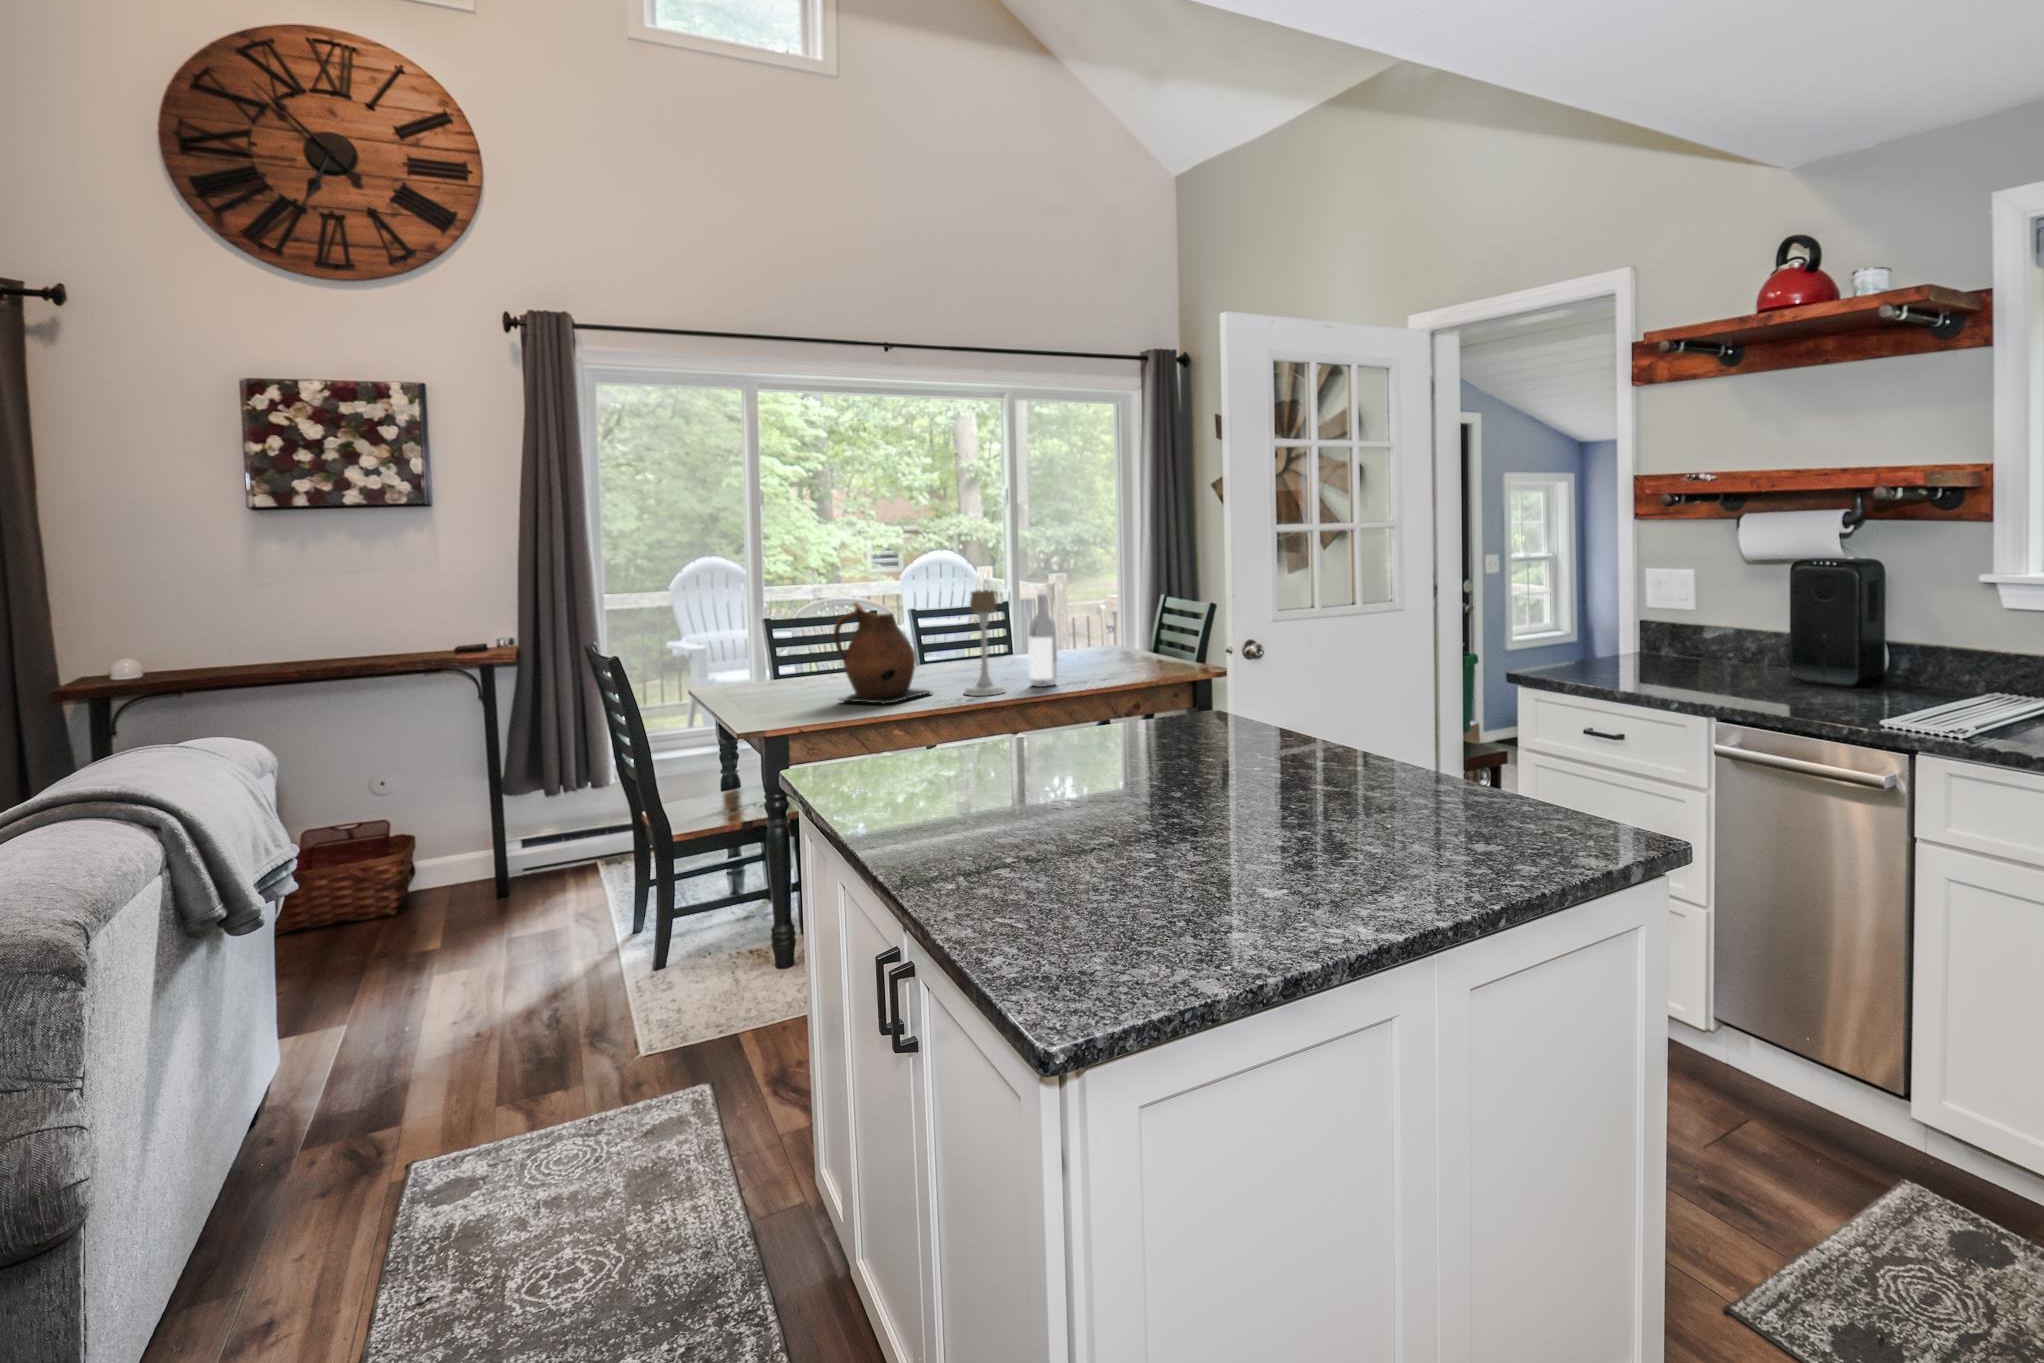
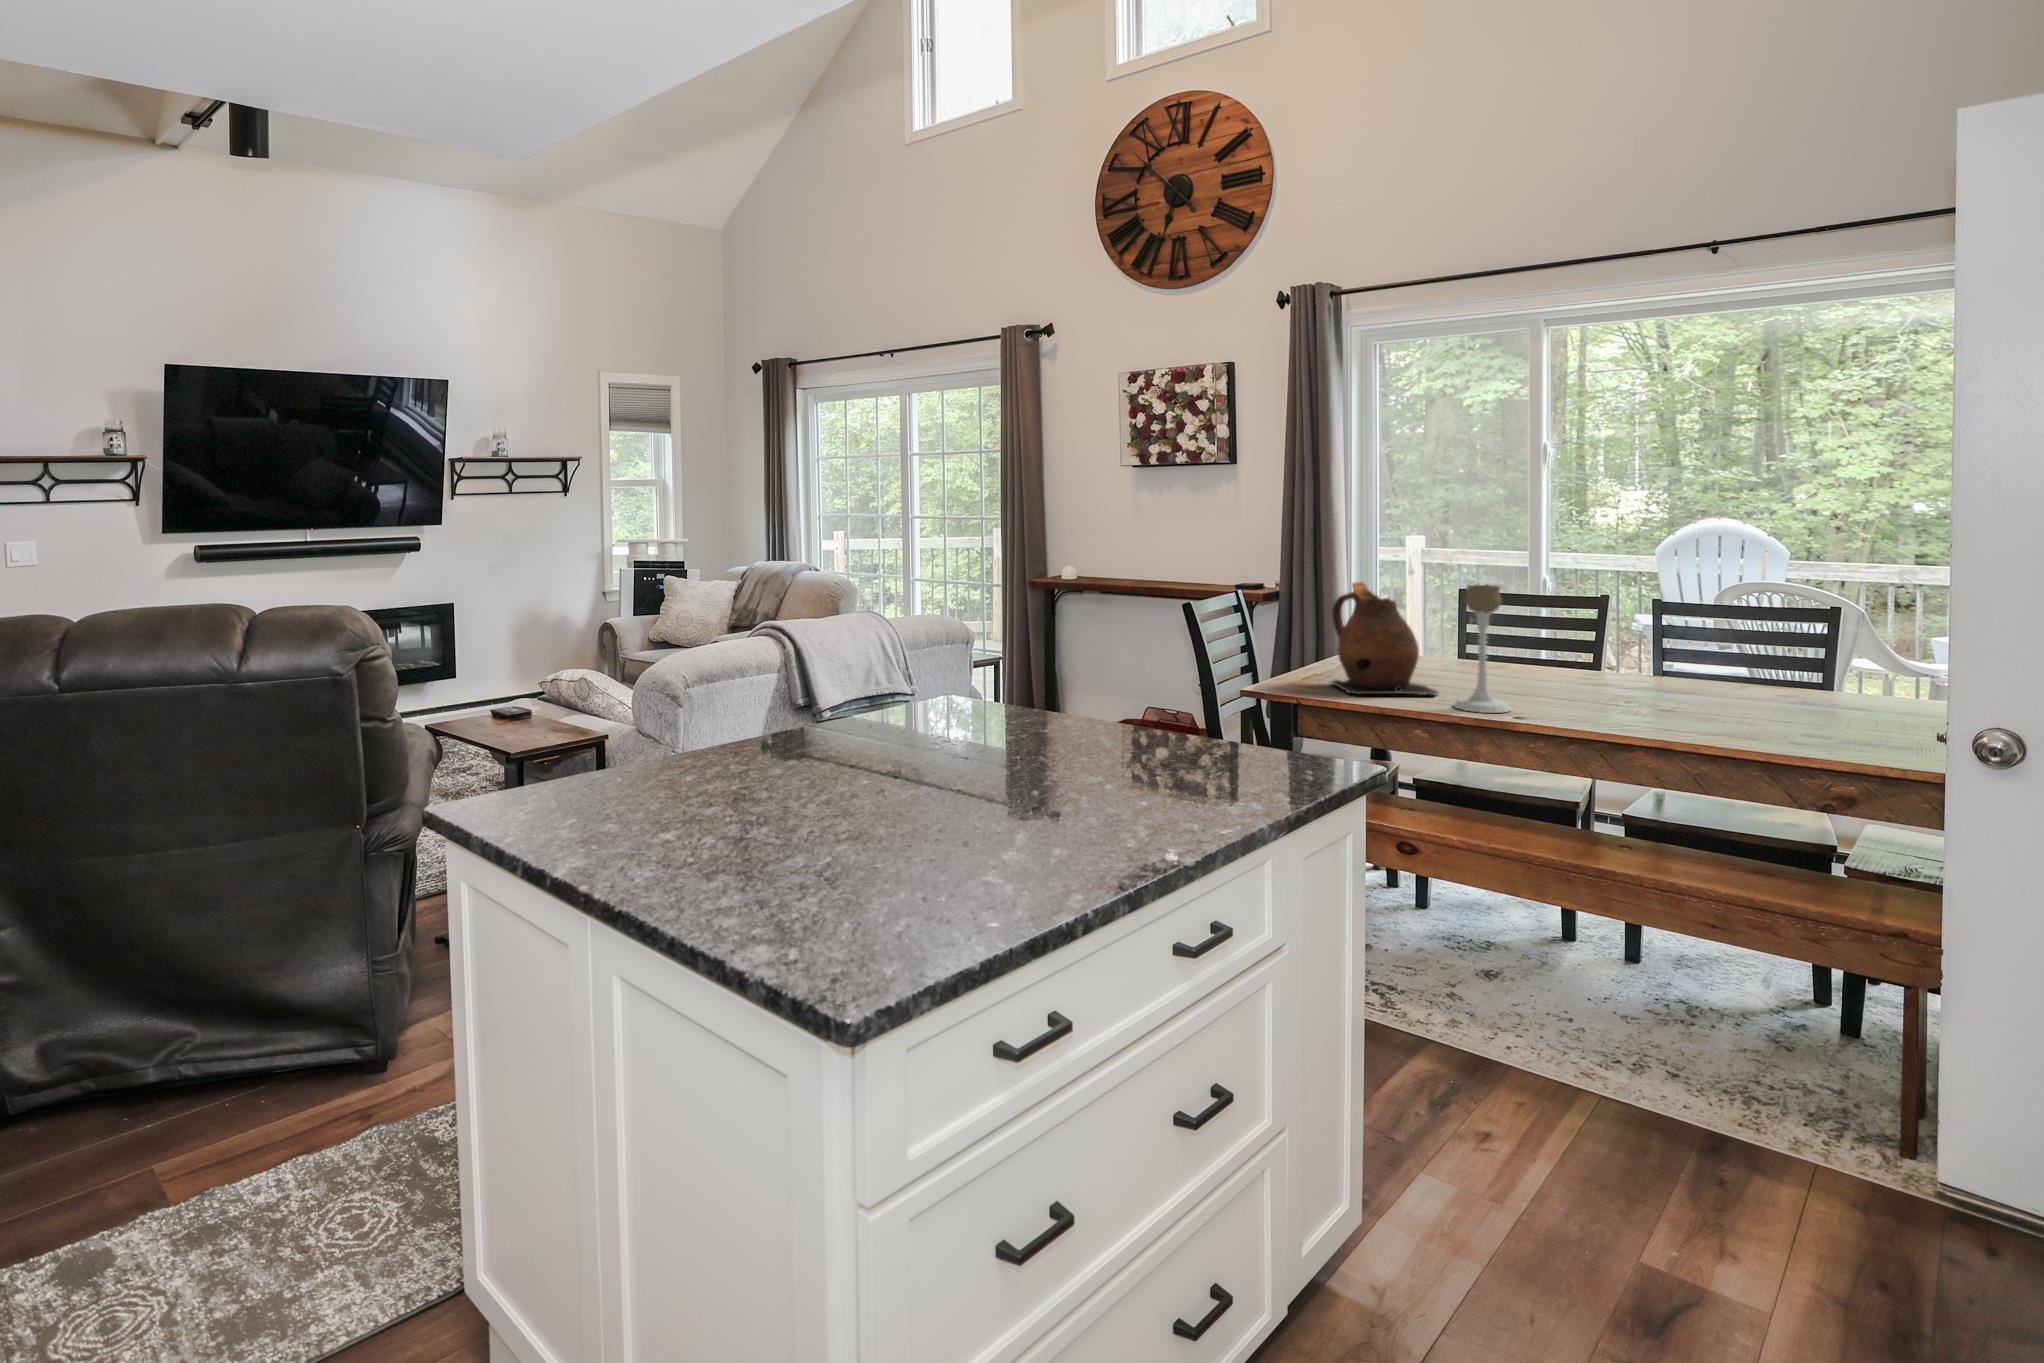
wine bottle: present [1029,587,1057,687] -> none [1556,589,1600,720]

